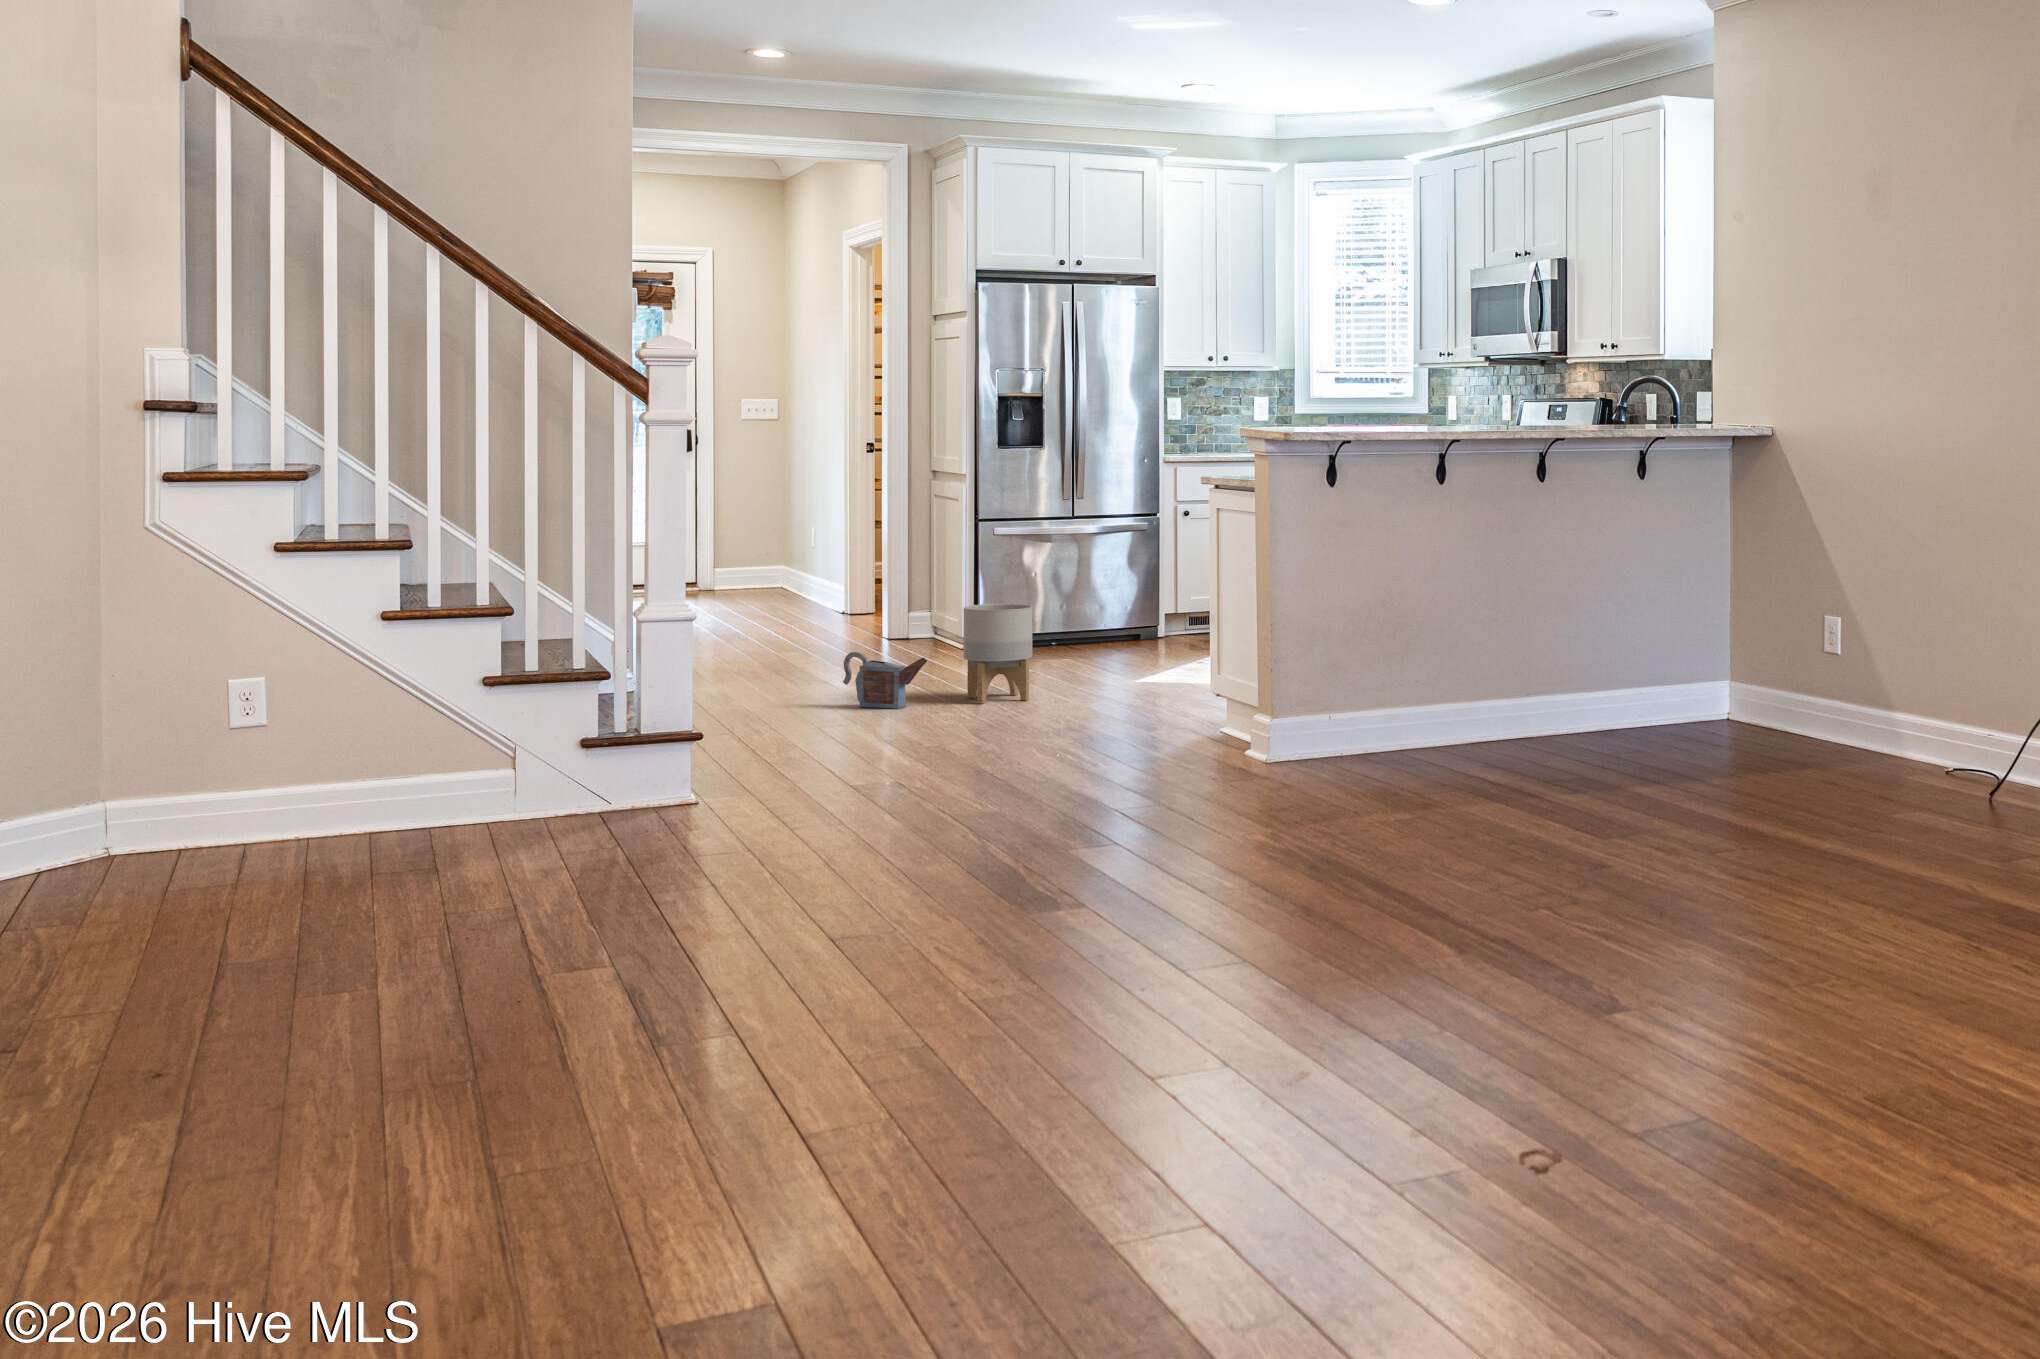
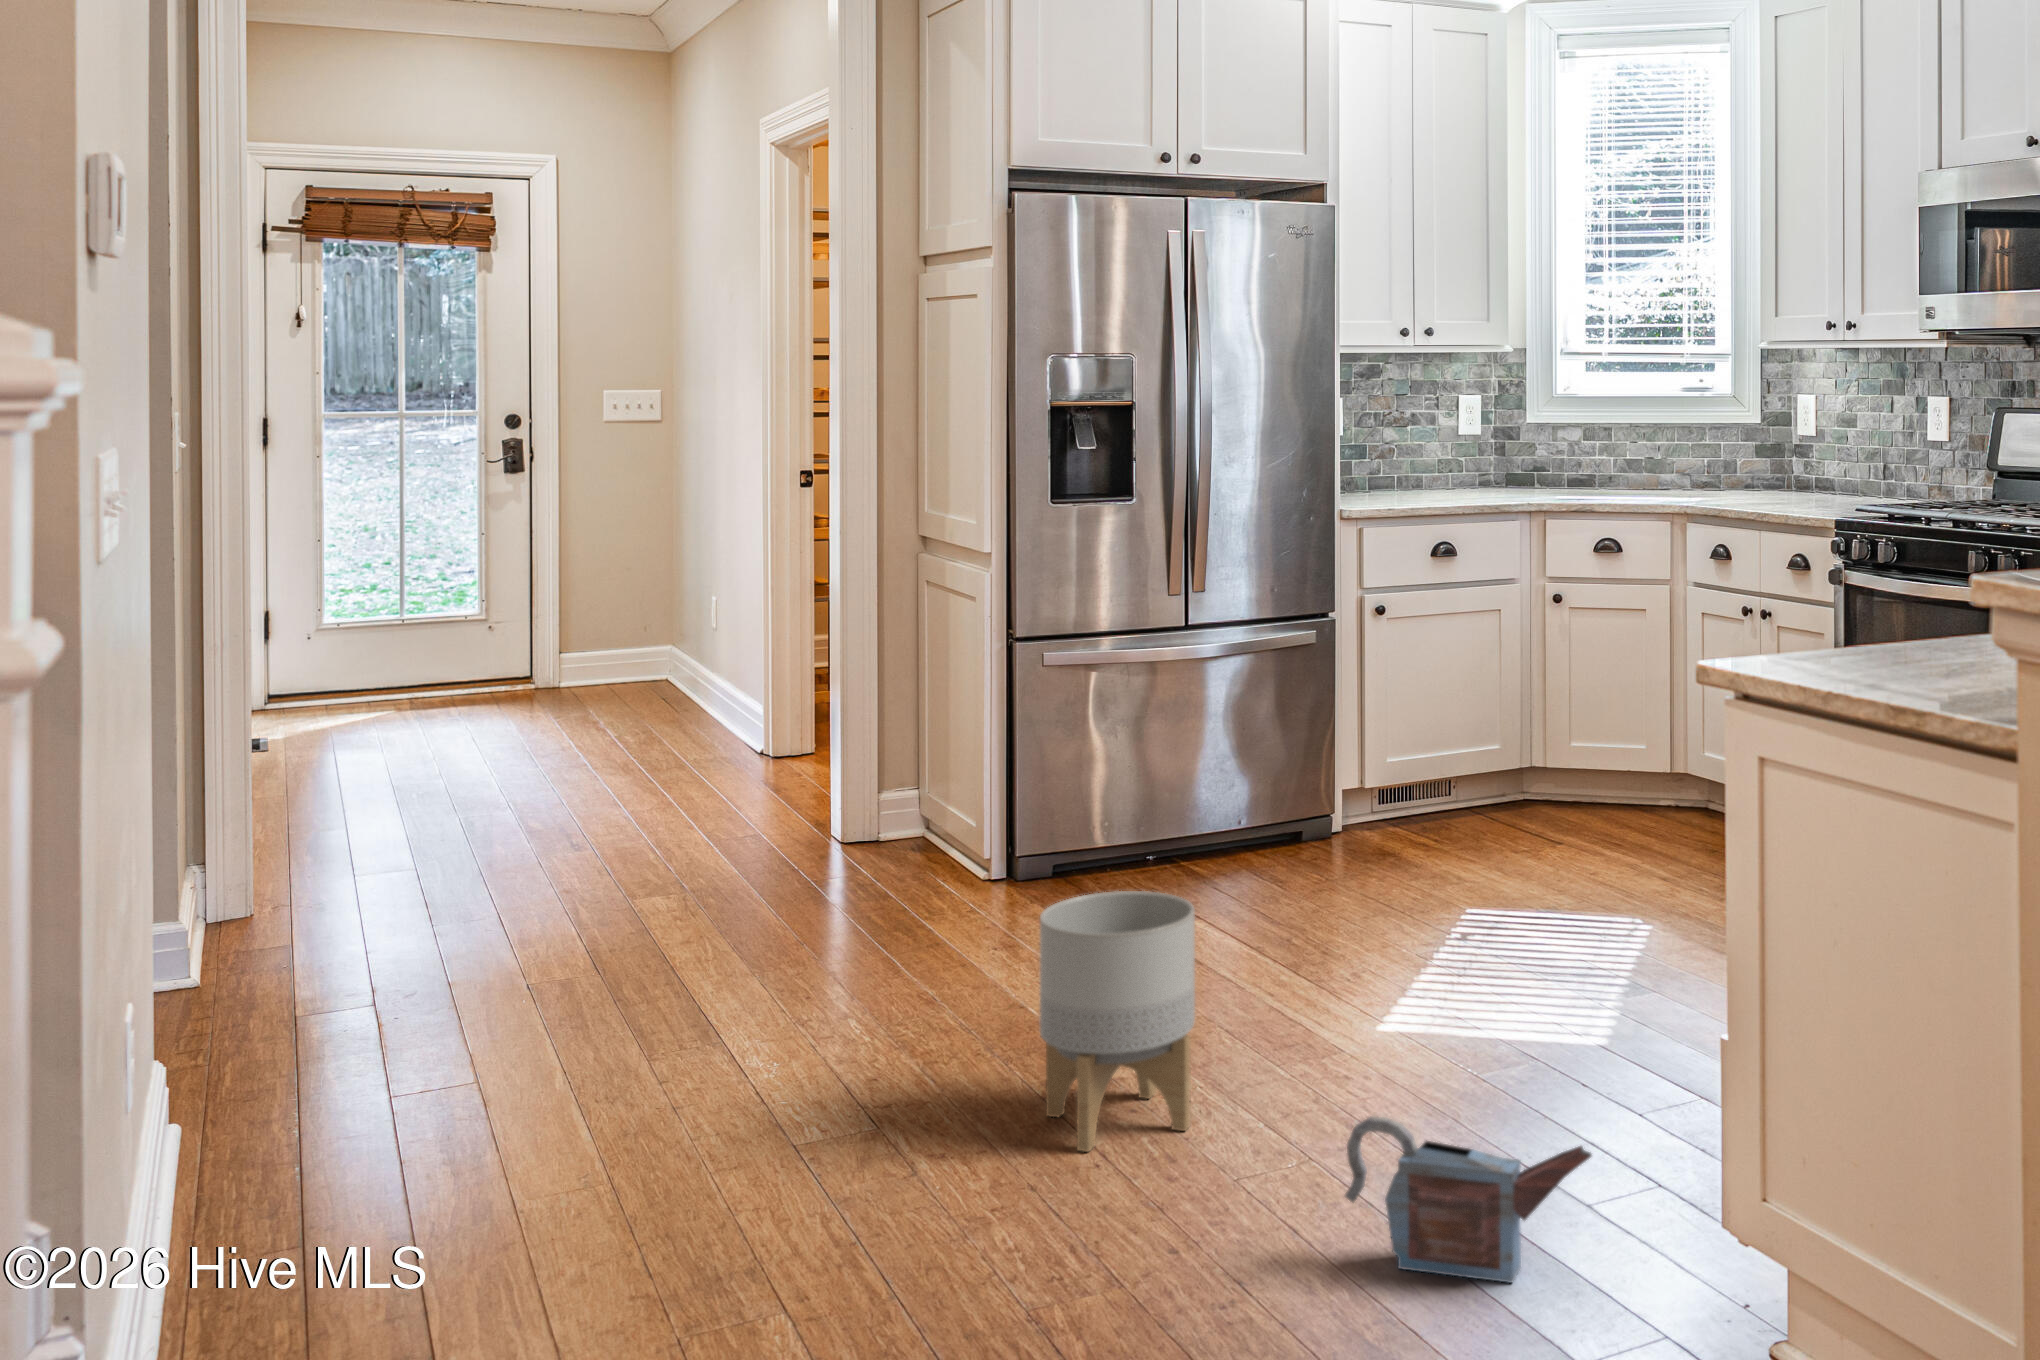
watering can: present [843,652,927,709] -> present [1345,1116,1591,1283]

